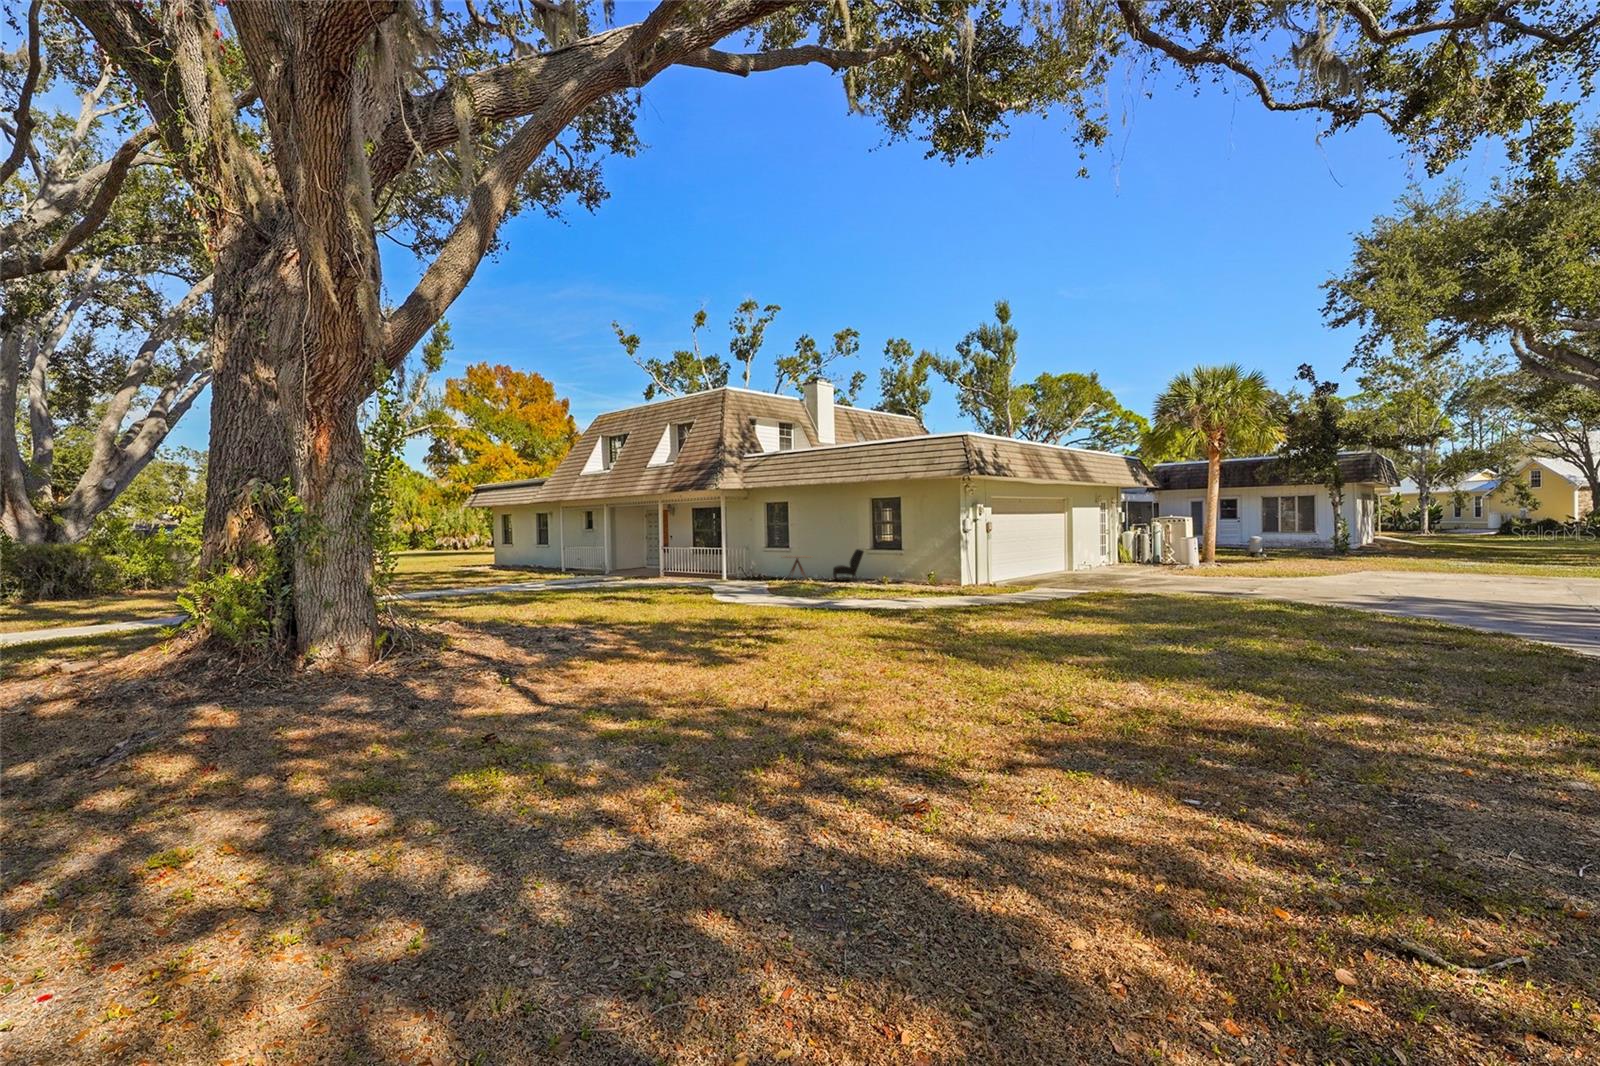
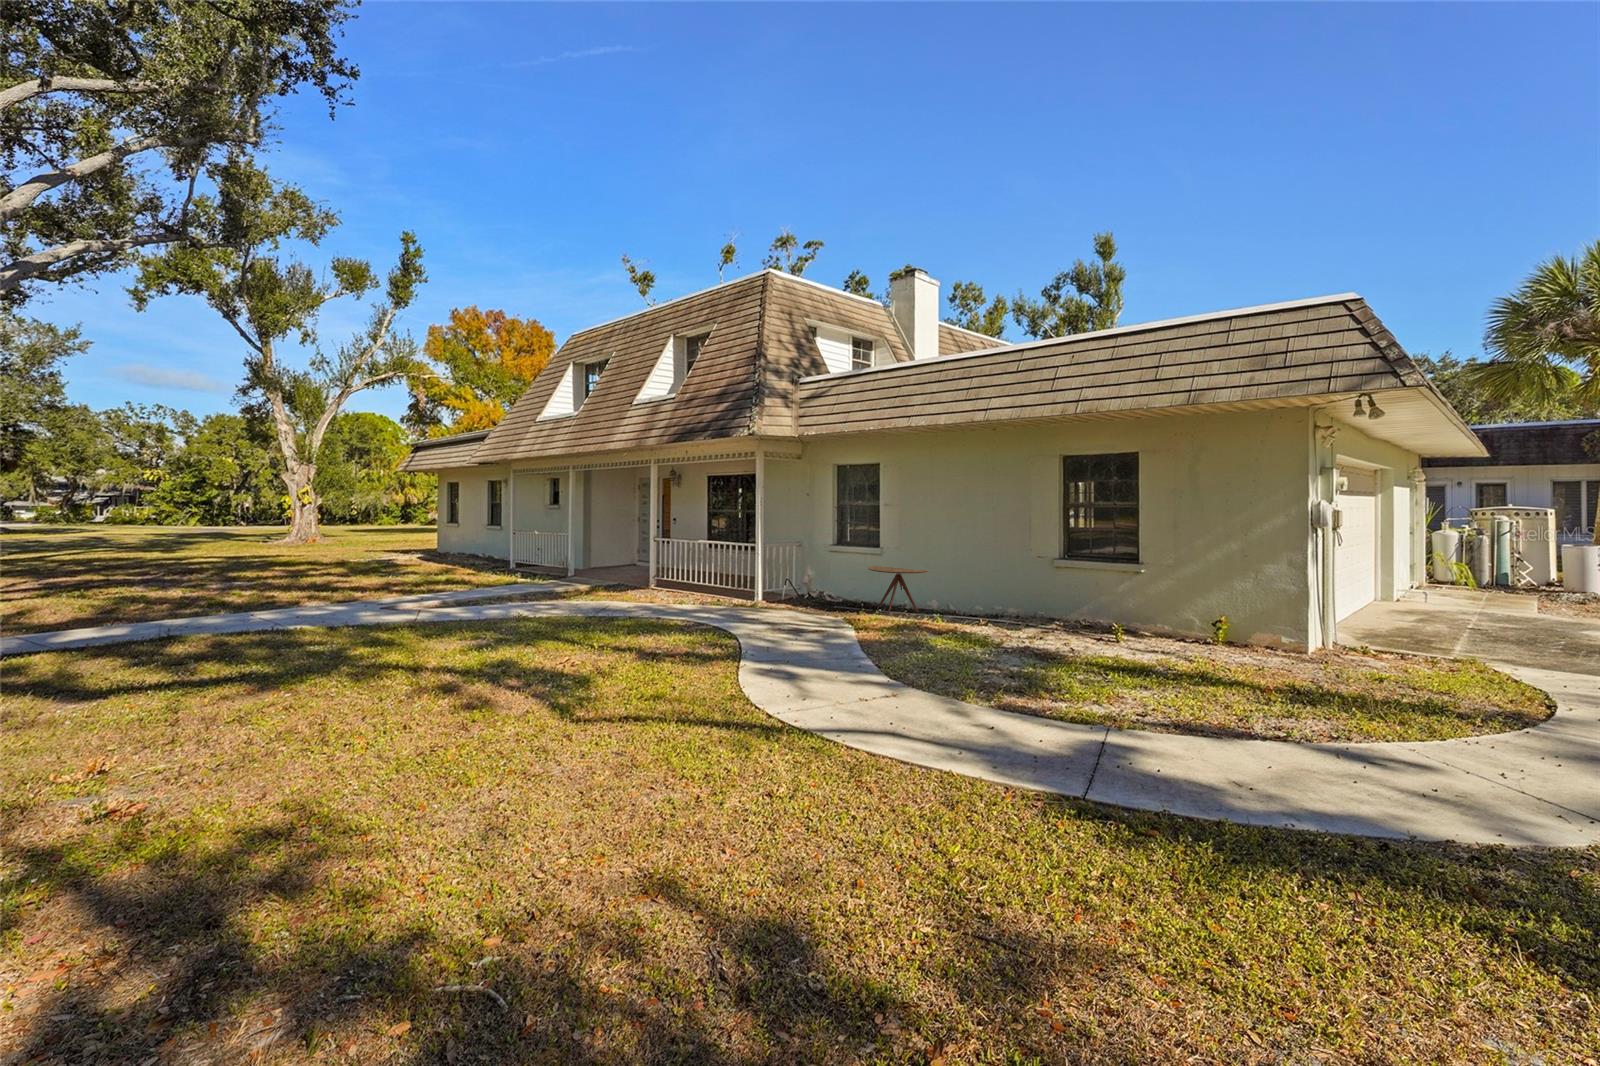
lounge chair: present [833,549,864,581] -> none [975,559,1049,627]

